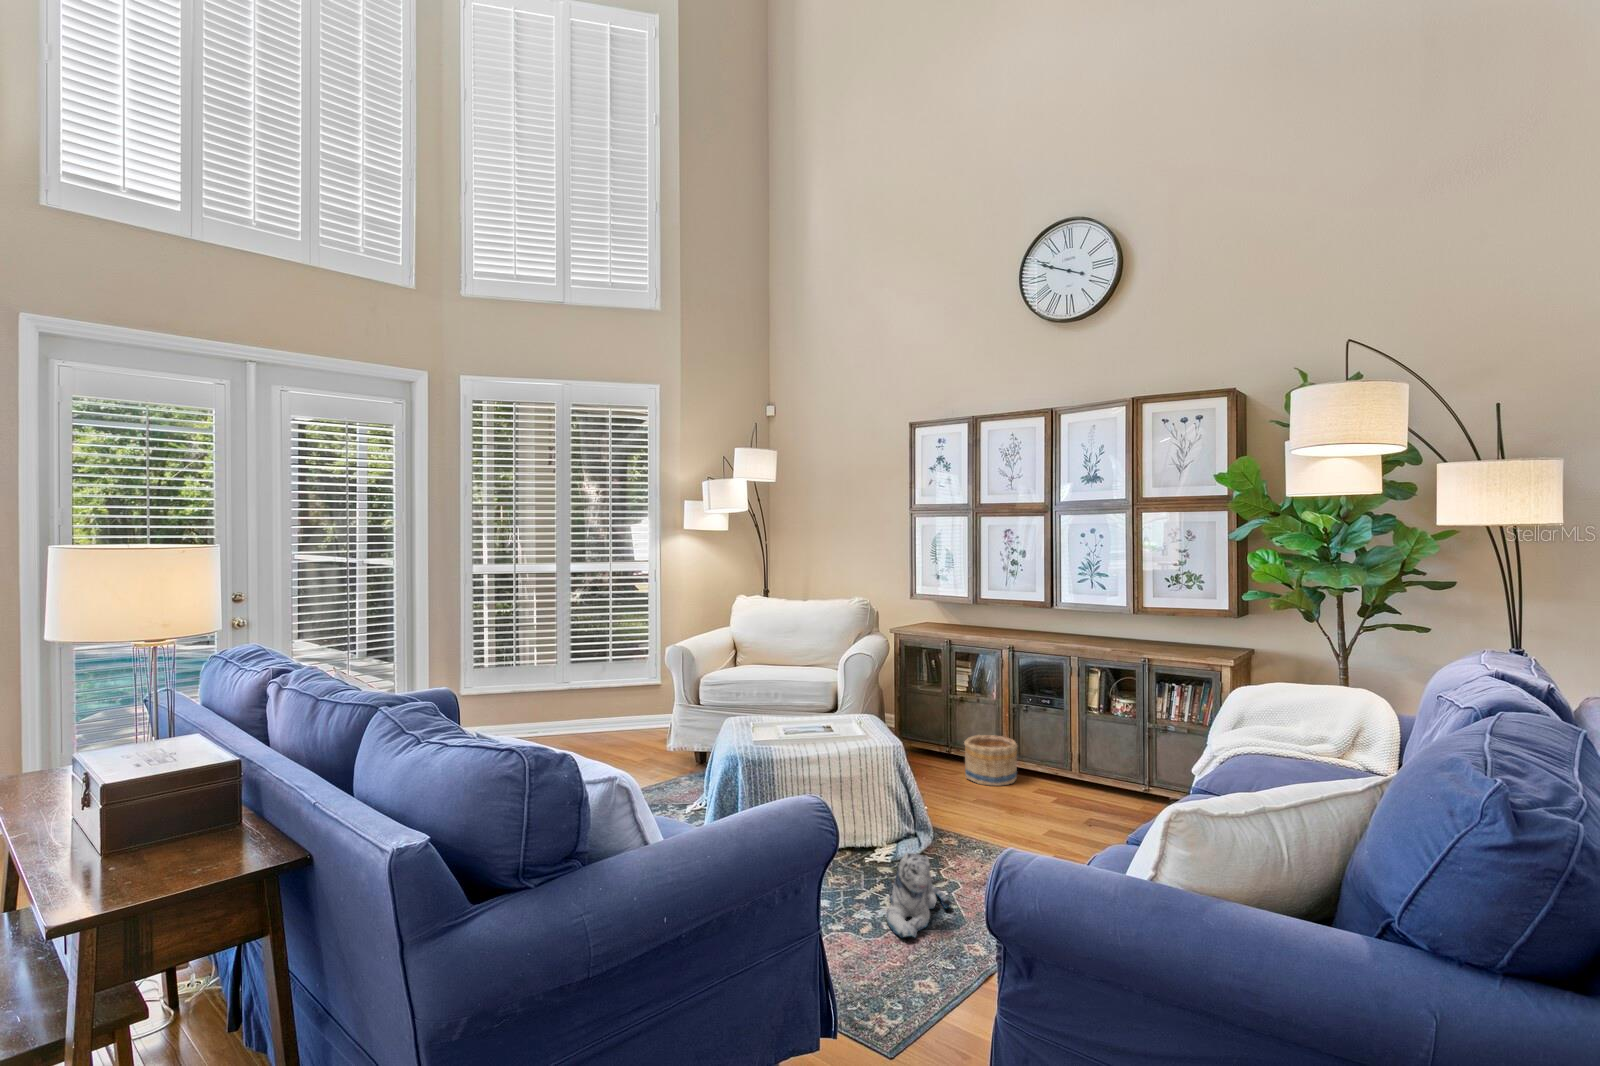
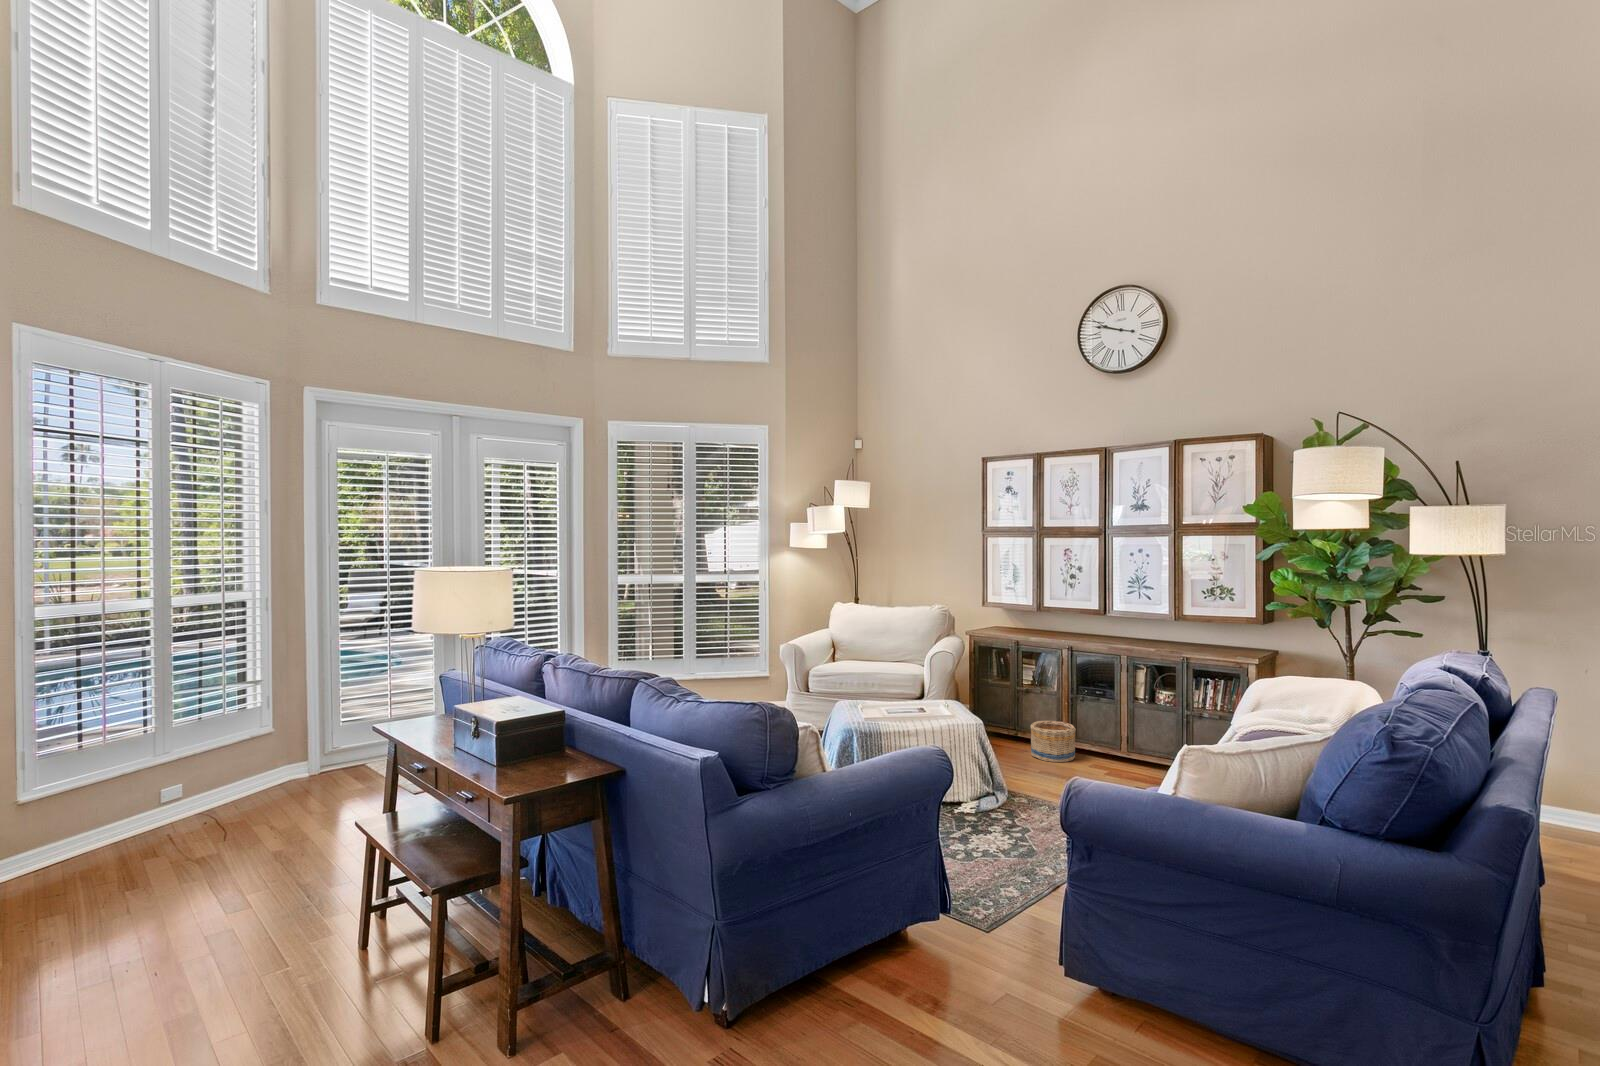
plush toy: present [887,853,950,938] -> none [976,801,1026,863]

